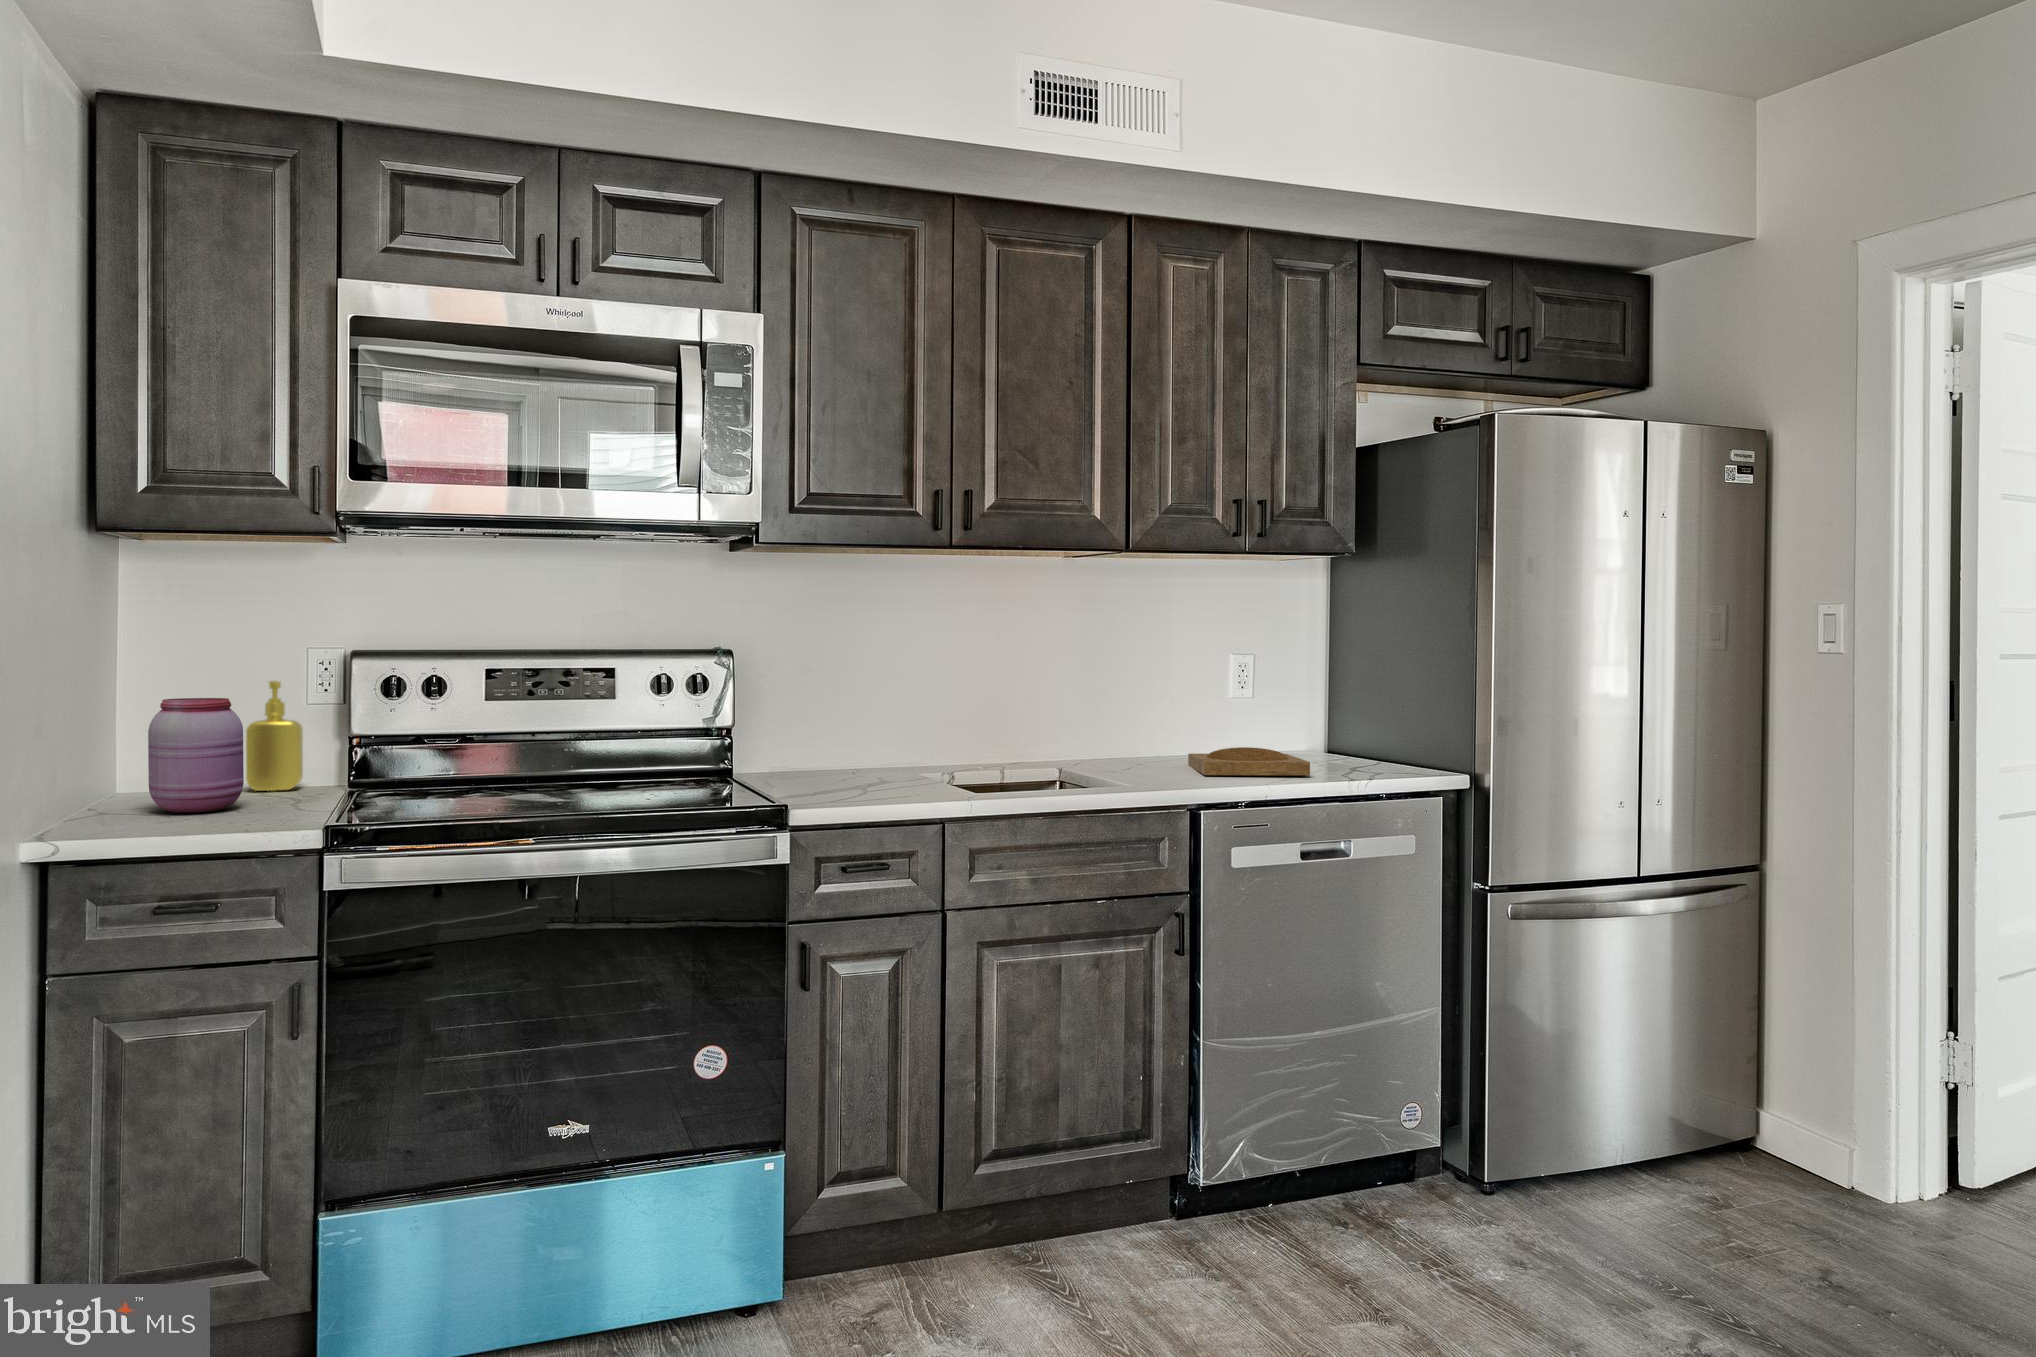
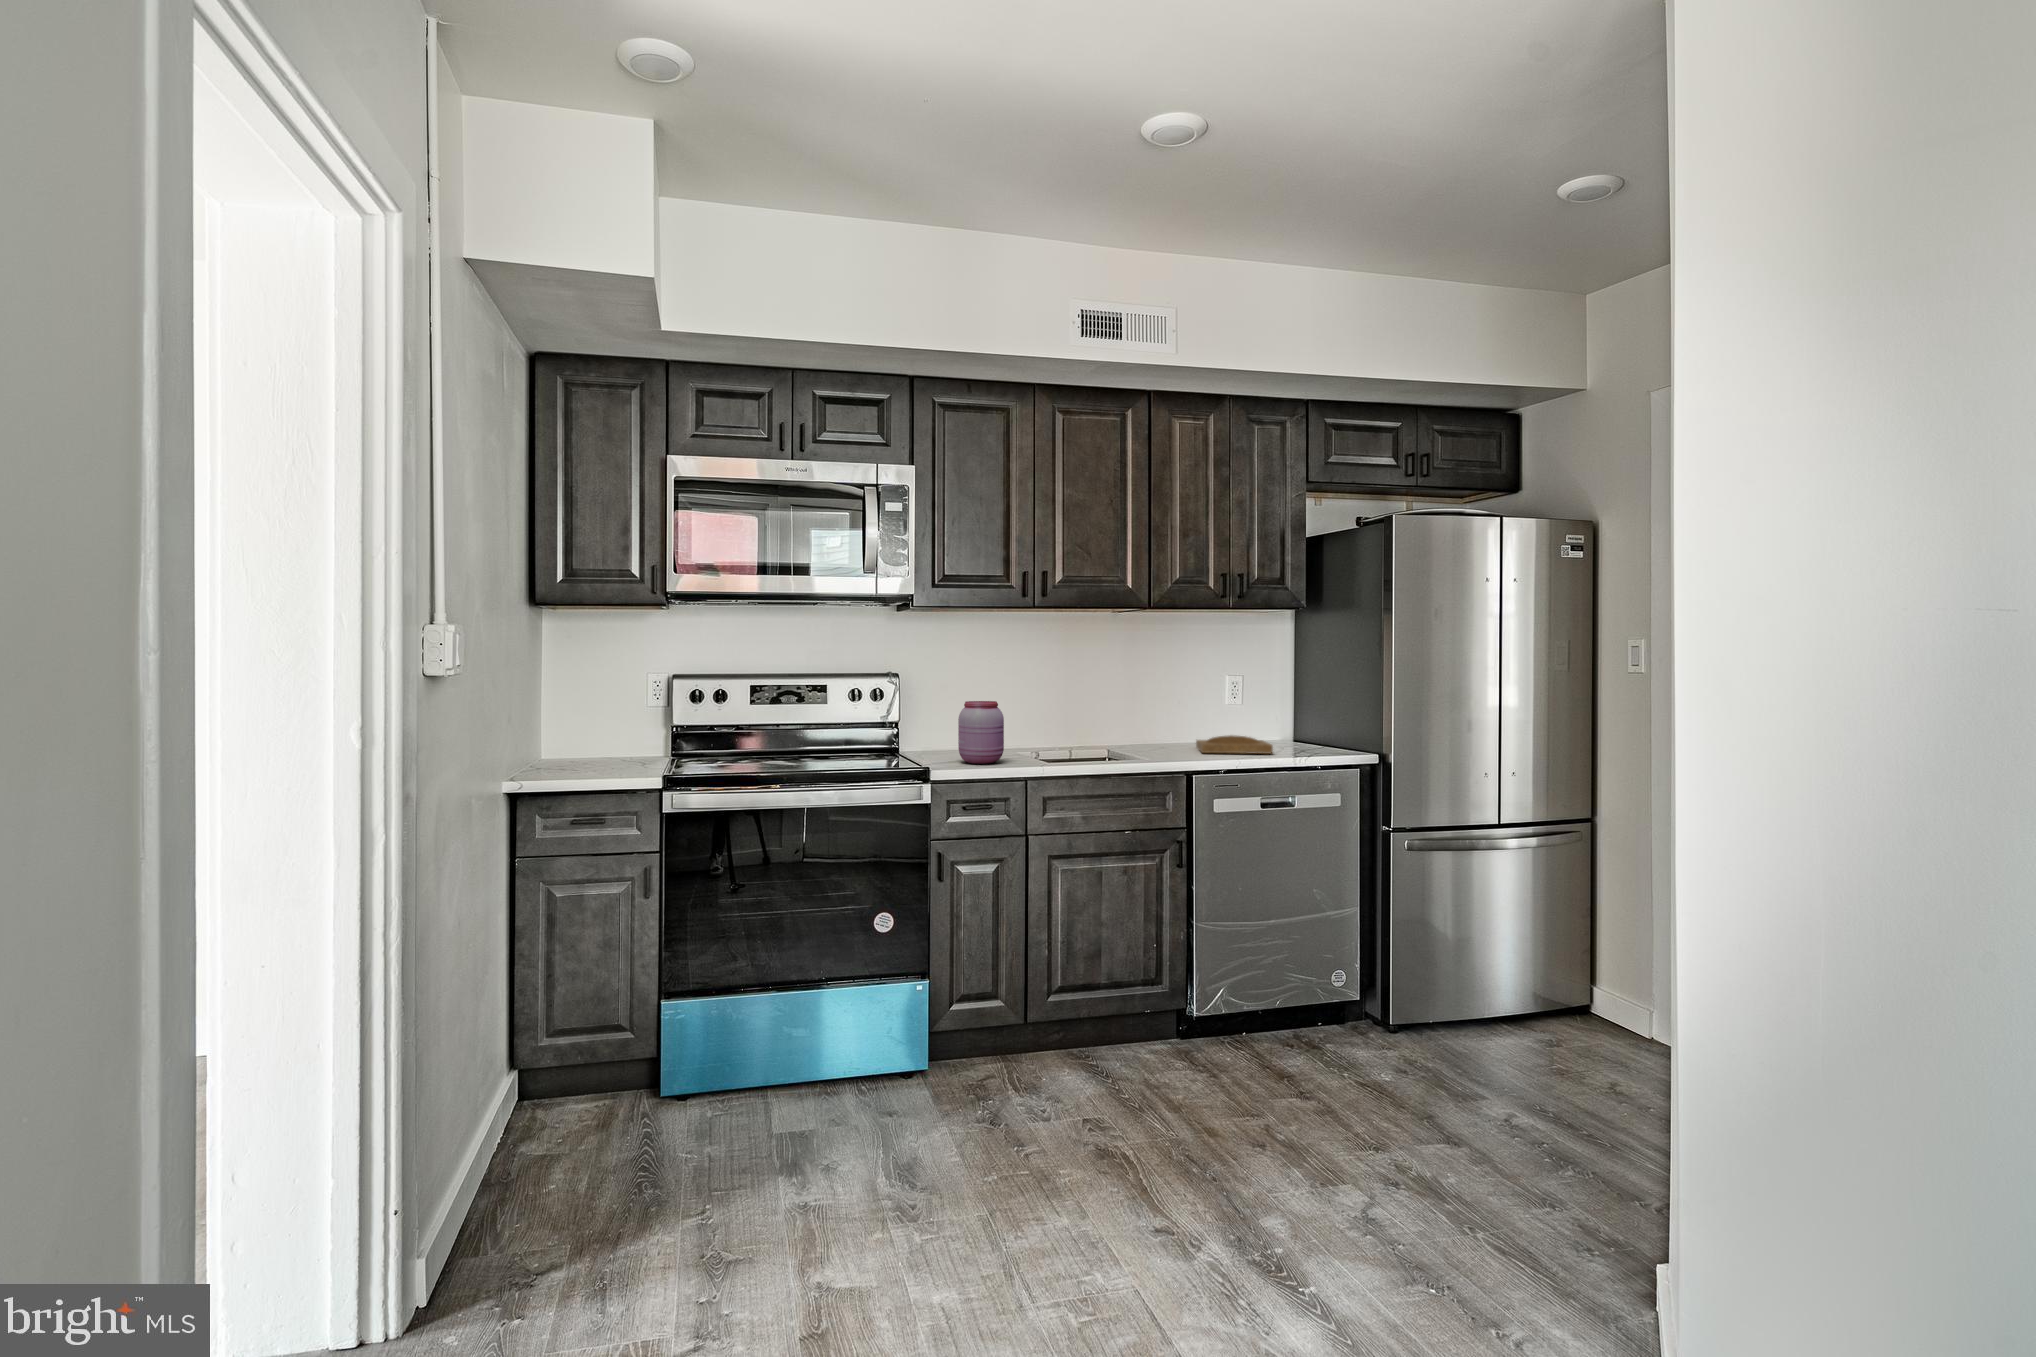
soap dispenser: present [246,681,303,791] -> none [612,692,644,758]
jar: present [148,698,244,812] -> present [958,701,1004,764]

